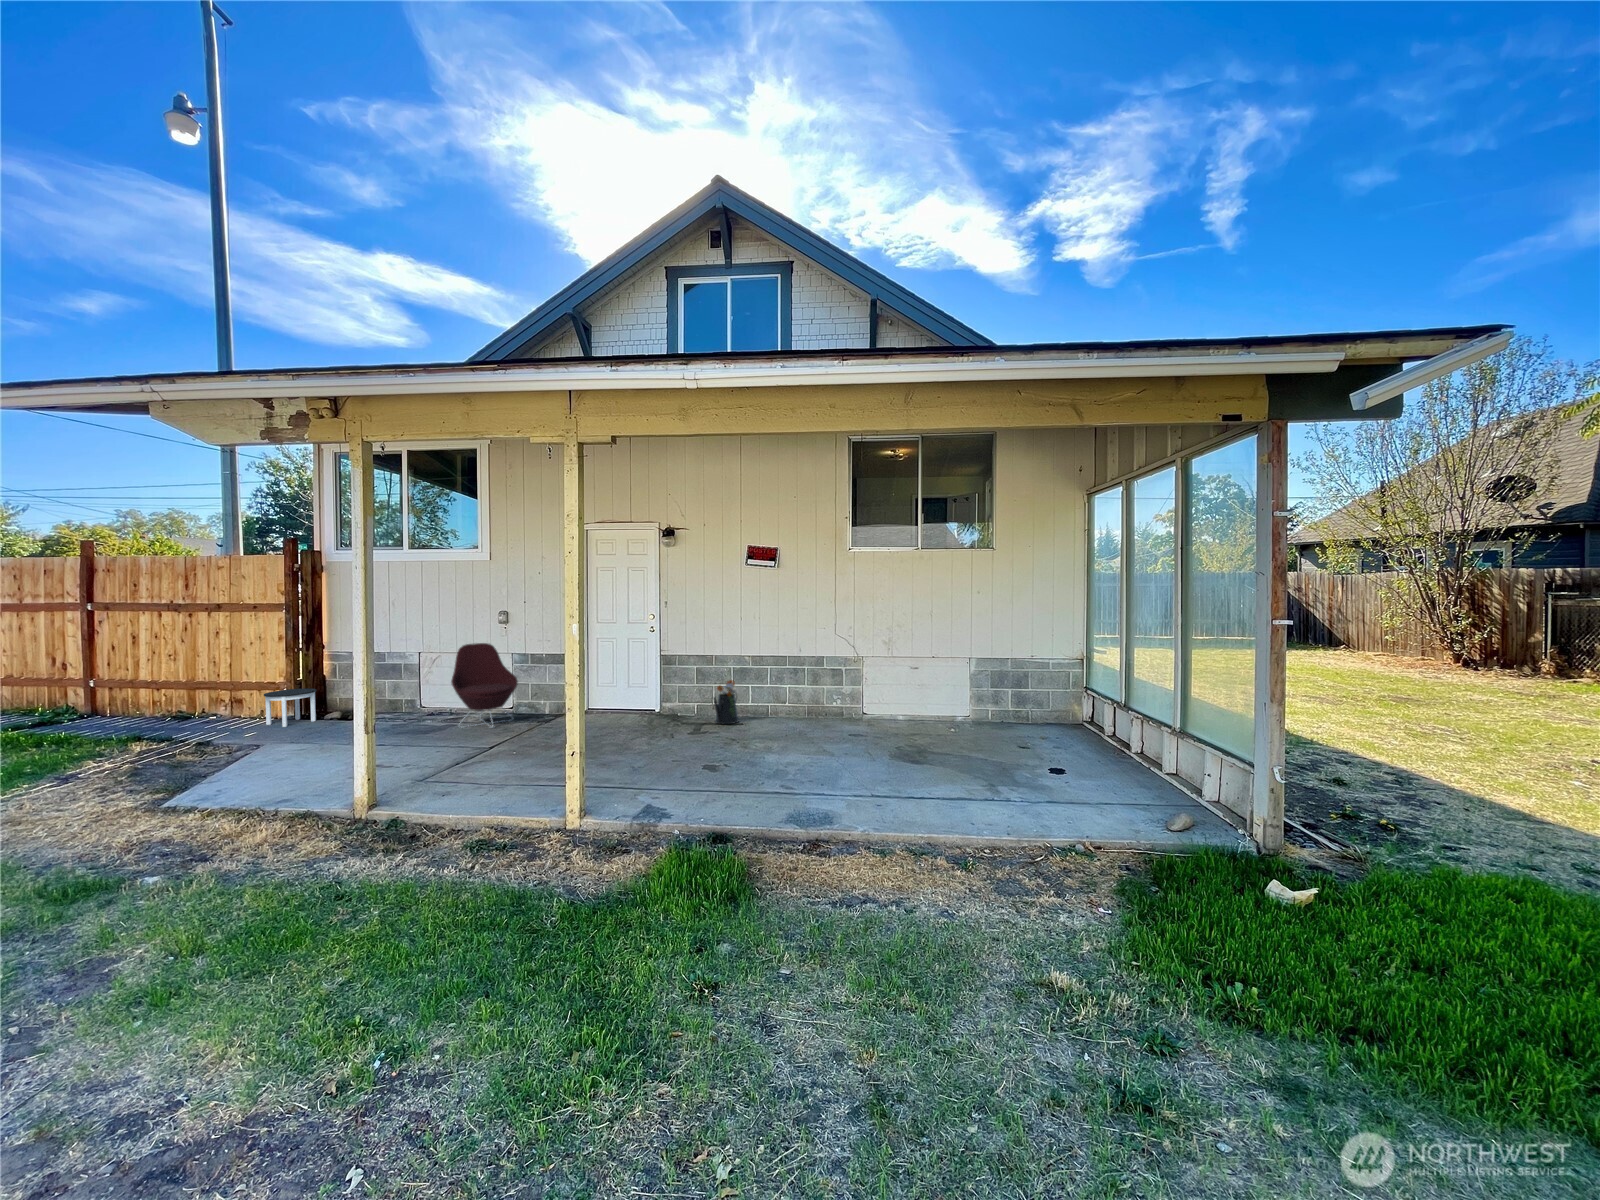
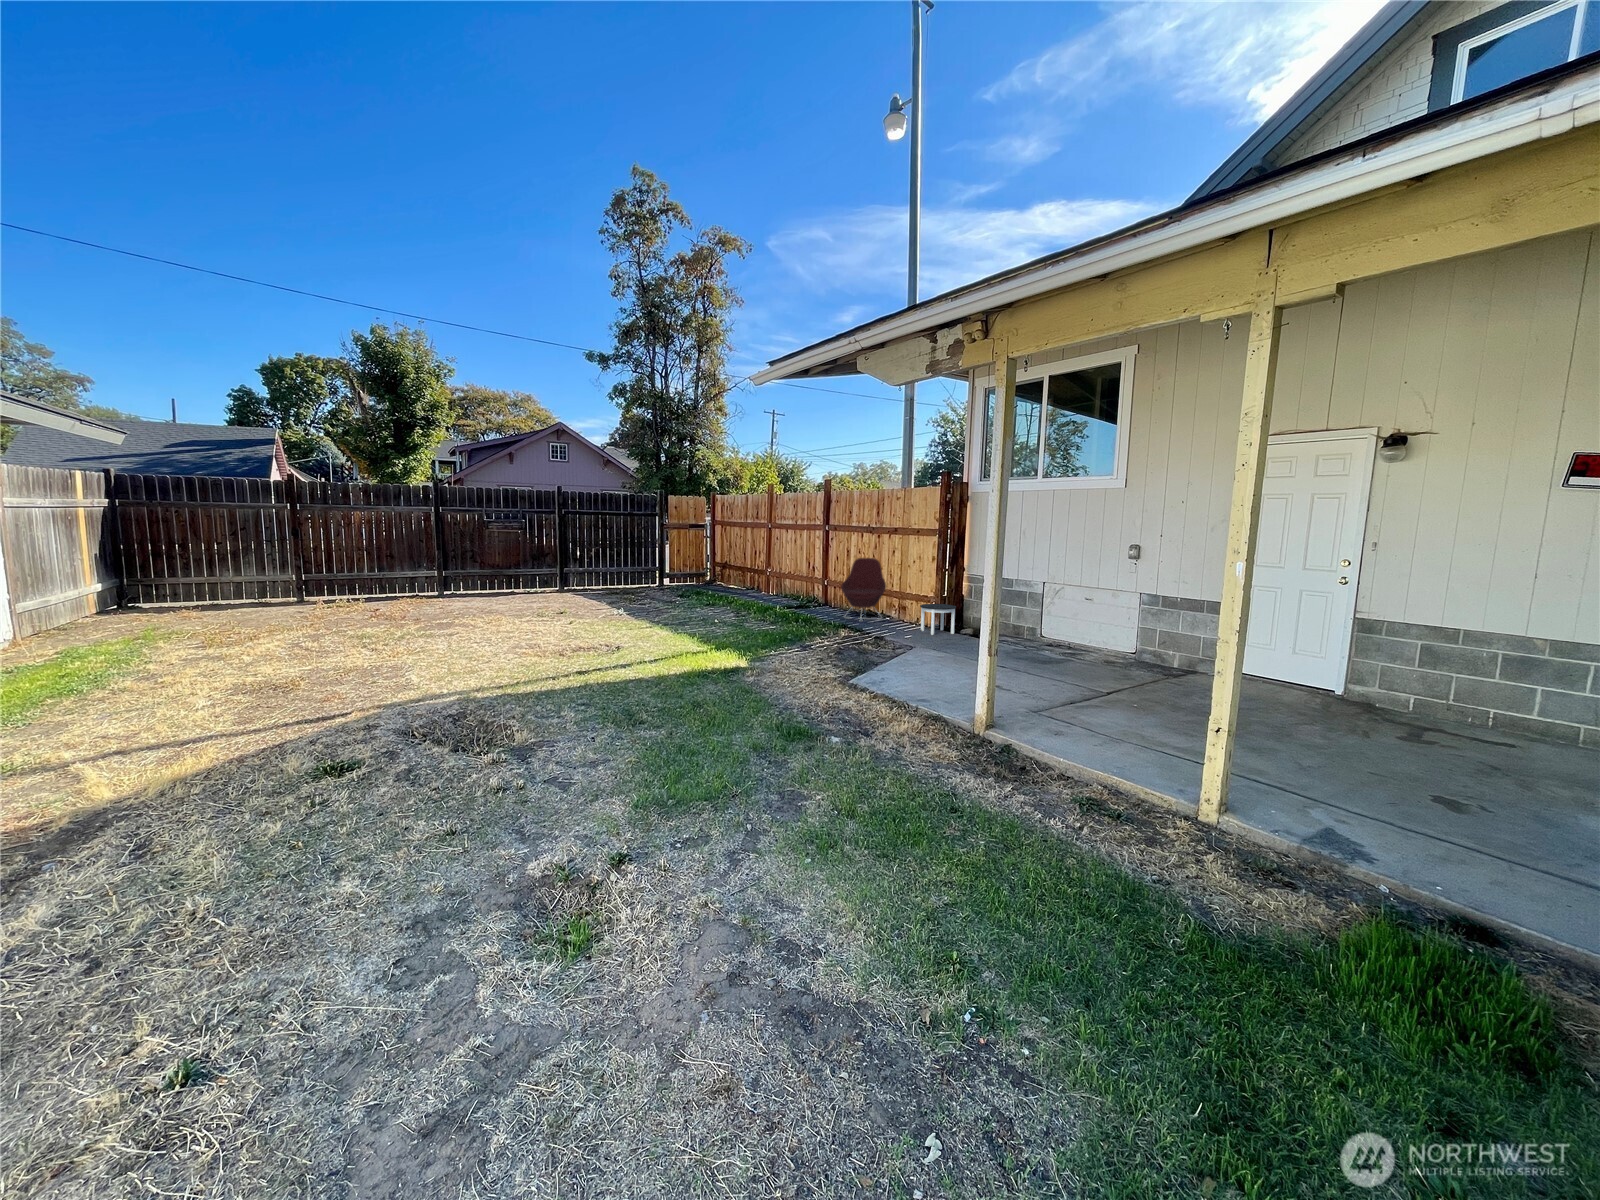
chair: present [451,643,518,727] -> present [841,558,886,620]
watering can: present [714,680,739,724] -> none [1455,669,1514,742]

